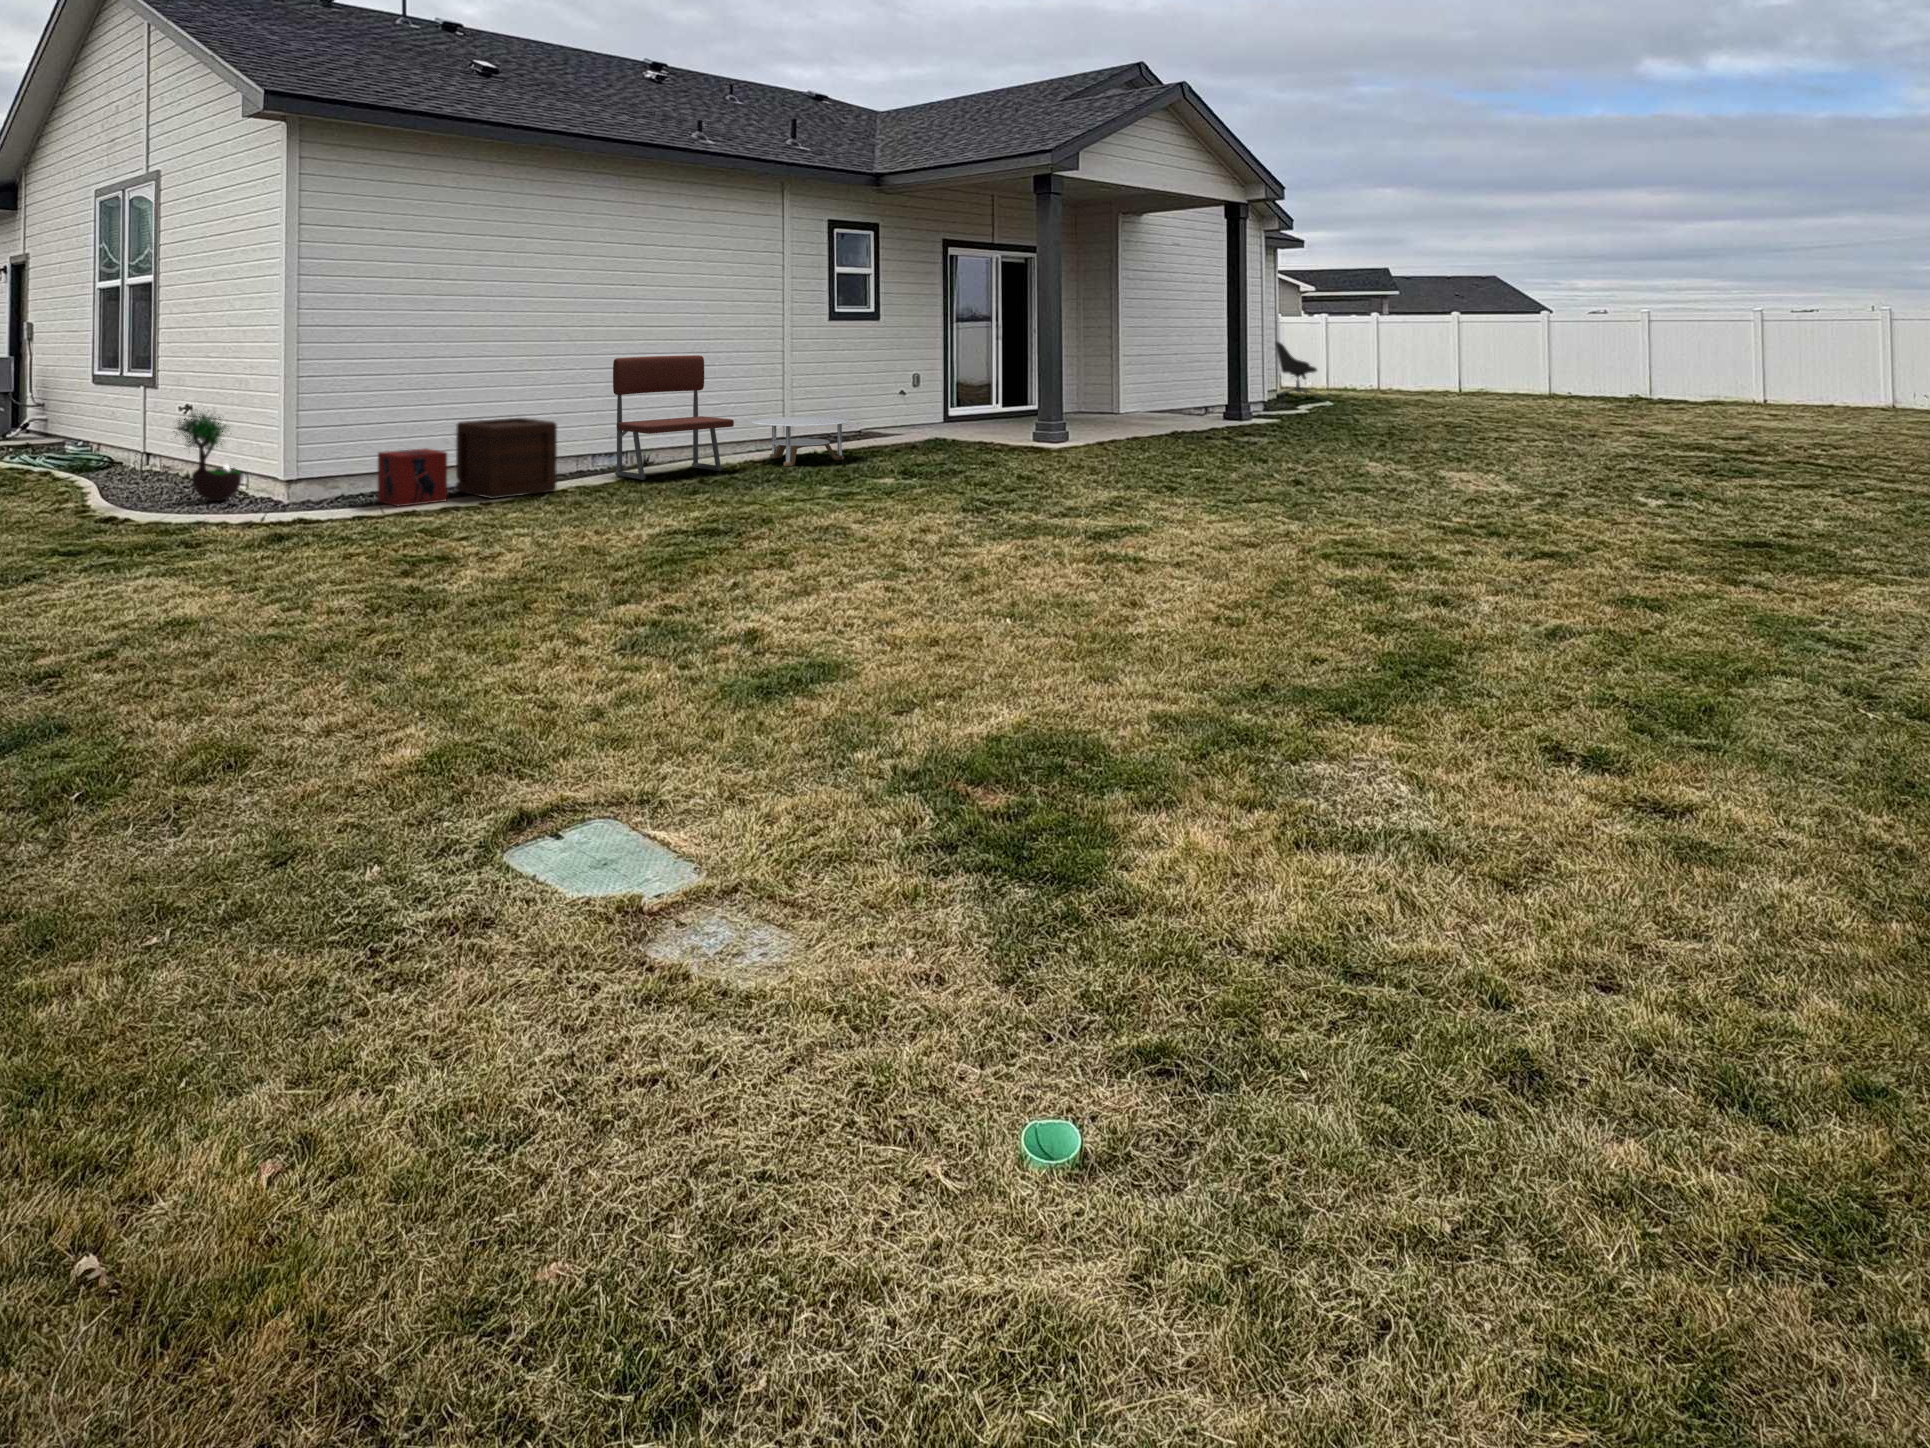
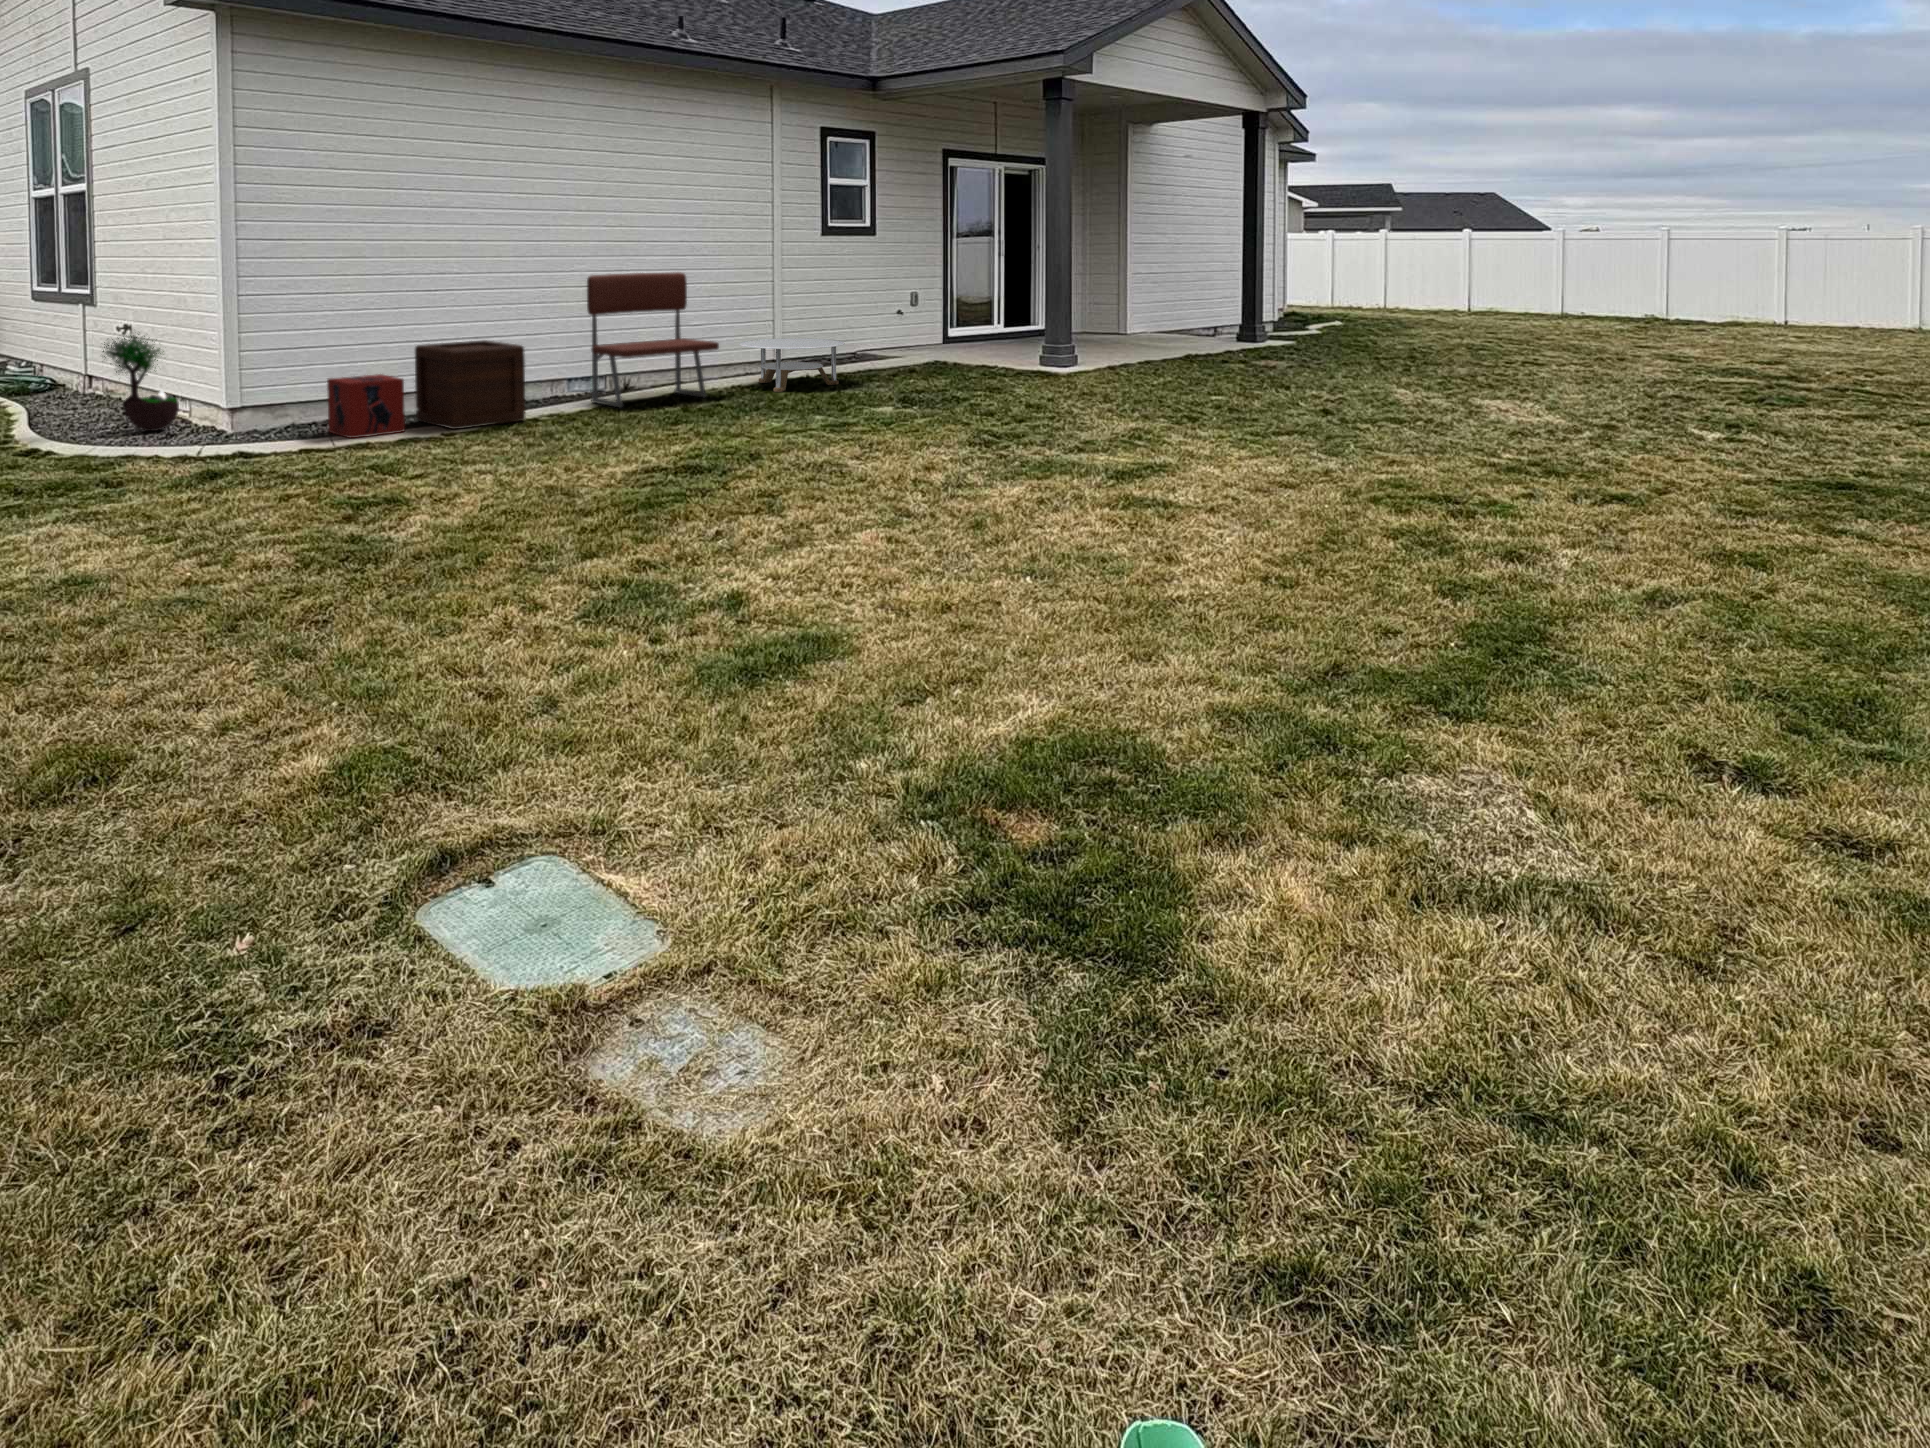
chair: present [1276,342,1319,400] -> none [1292,257,1338,320]

